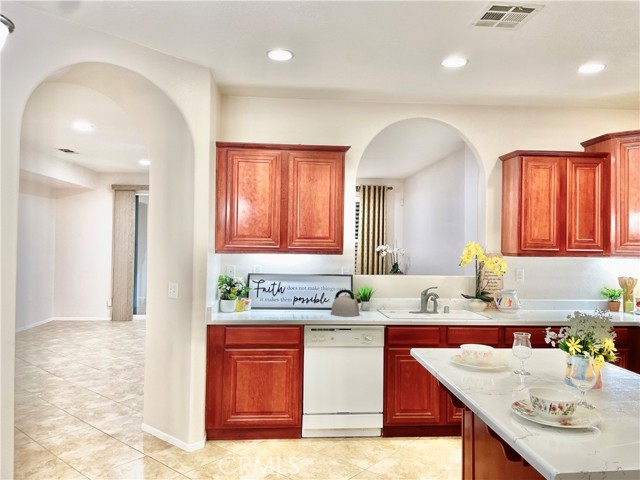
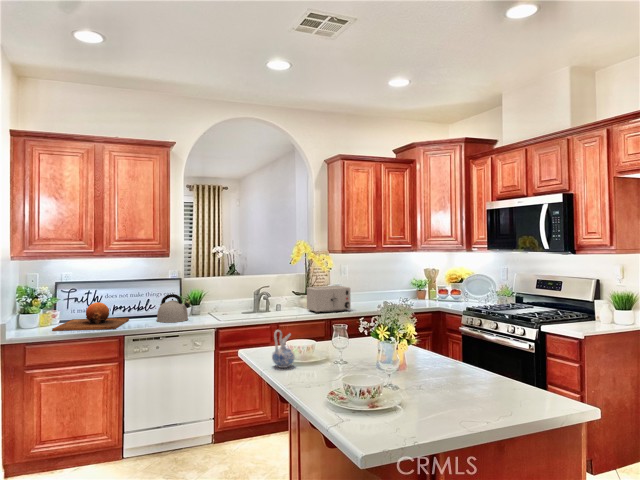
toaster: none [479,290,530,318] -> present [307,286,351,313]
chopping board: none [245,293,307,319] -> present [52,302,129,331]
ceramic pitcher: none [461,338,489,383] -> present [272,330,295,368]

